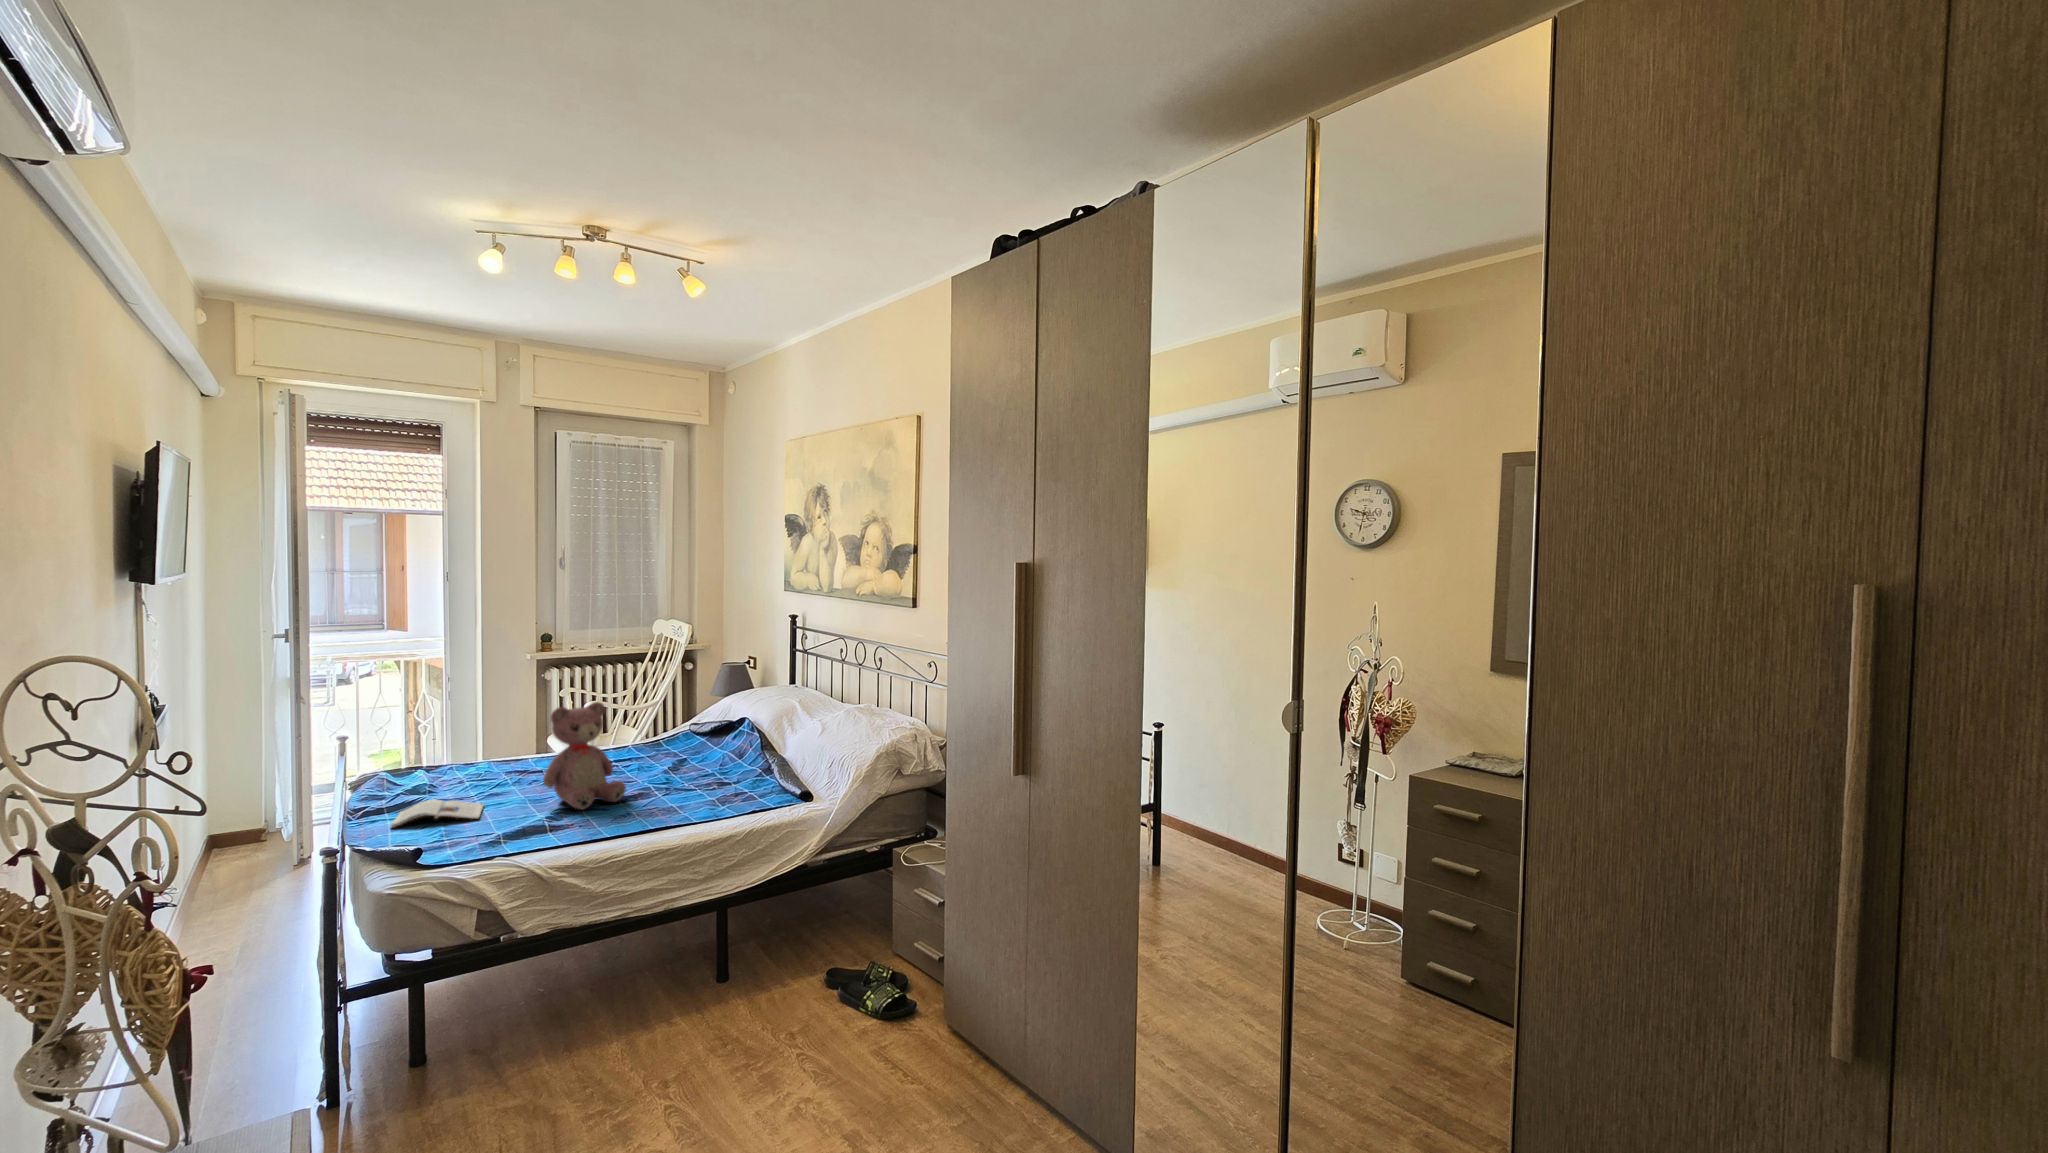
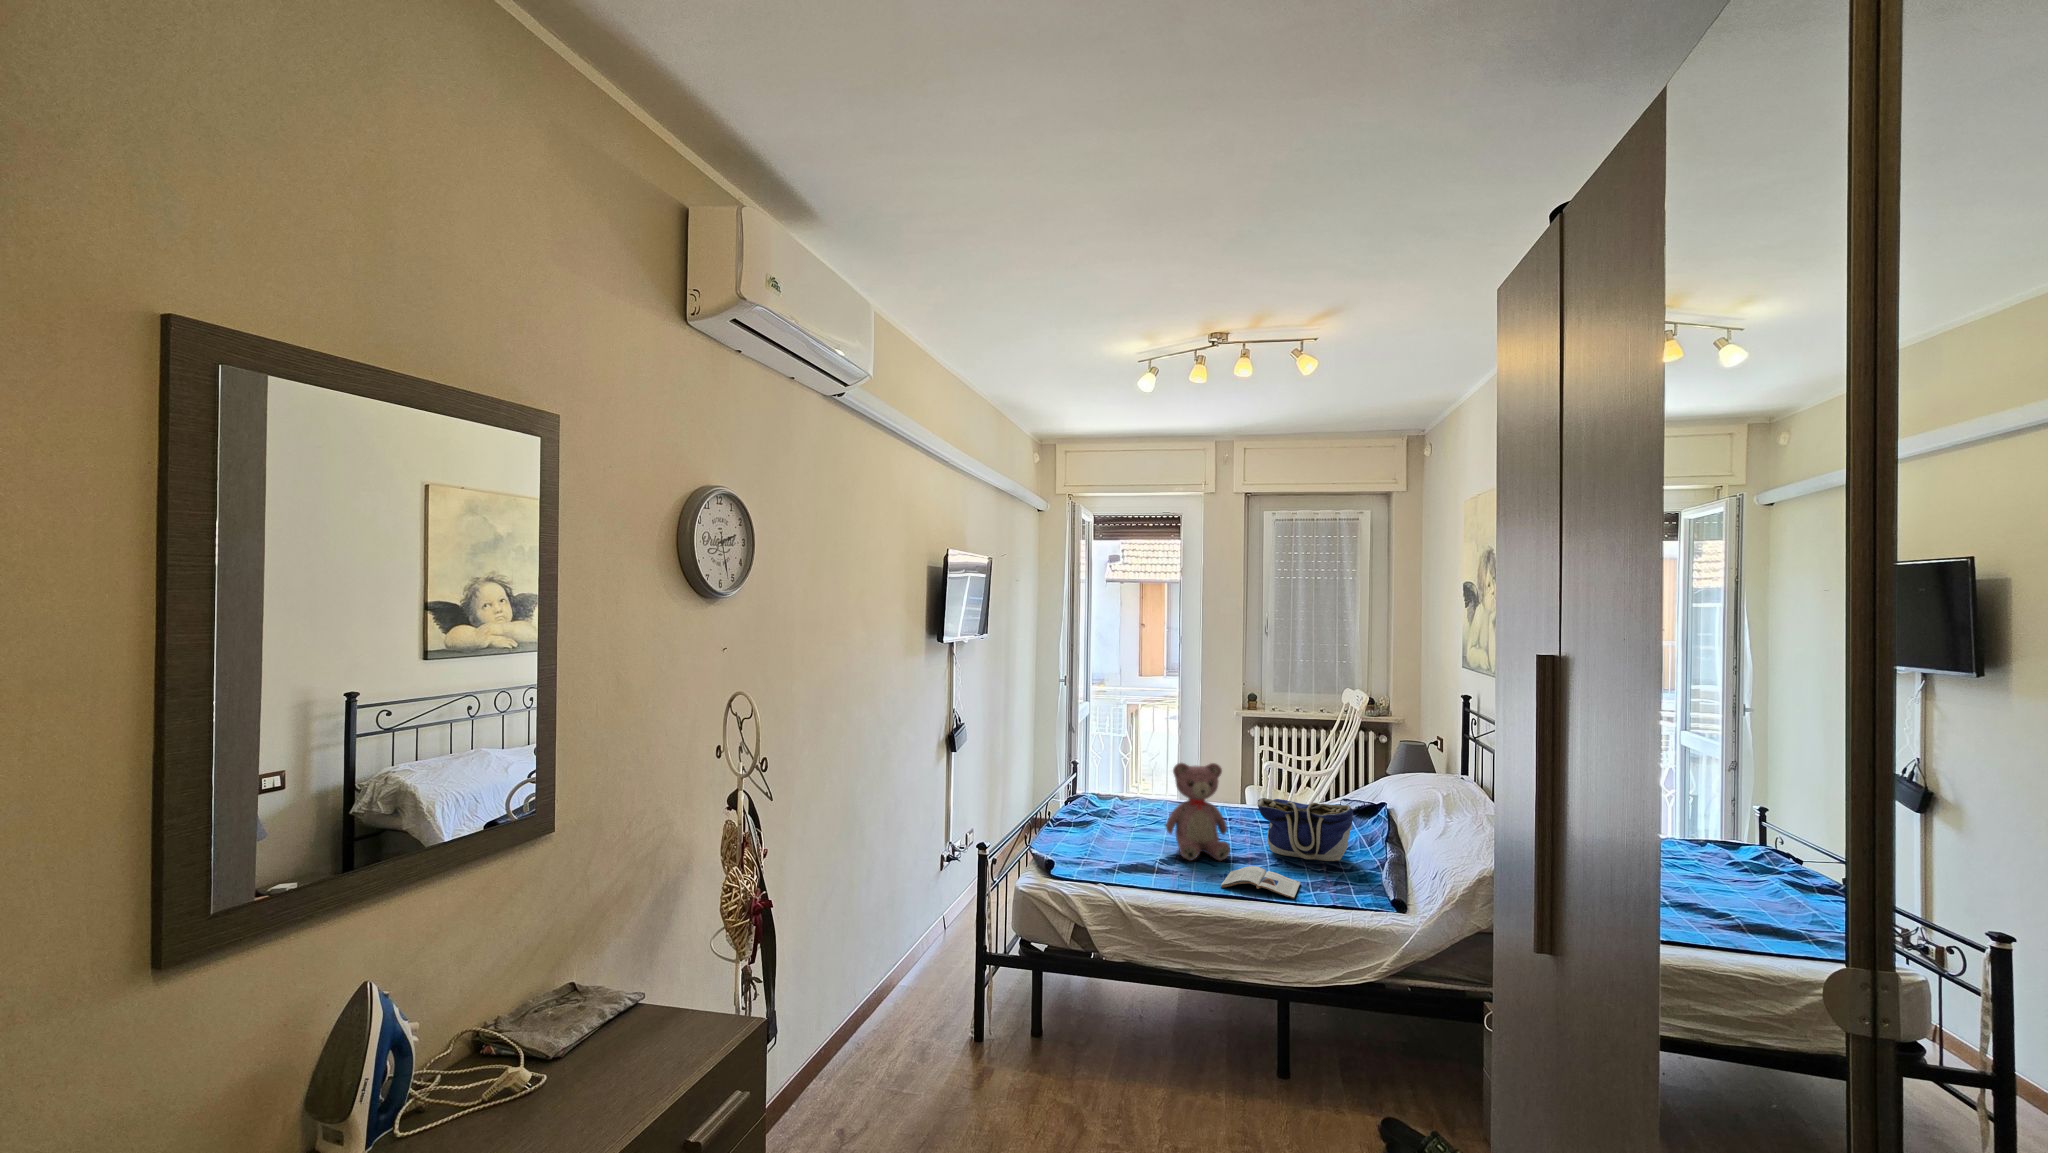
tote bag: none [642,721,741,783] -> present [1258,798,1353,861]
magazine: present [390,800,483,828] -> present [1221,866,1300,899]

